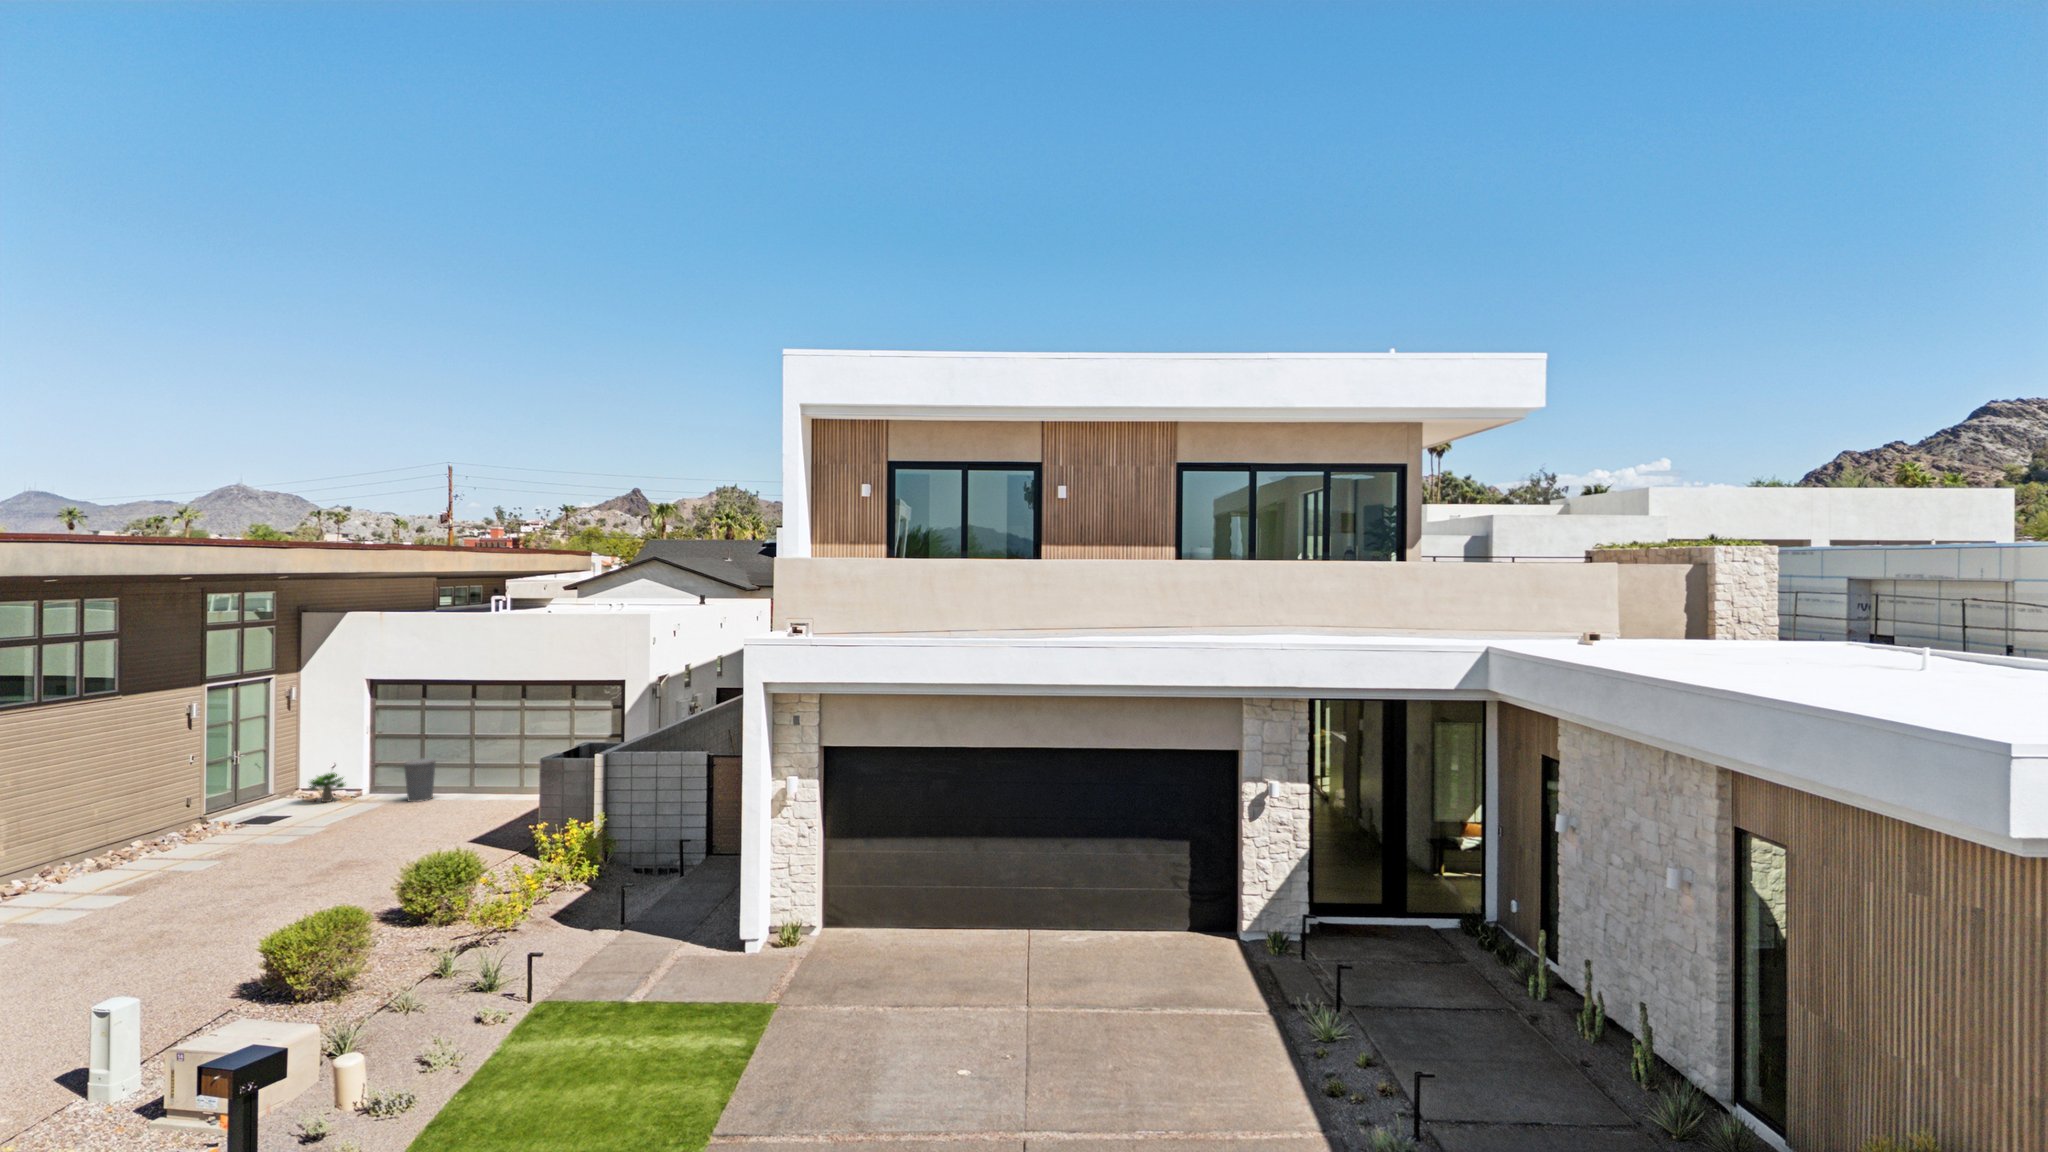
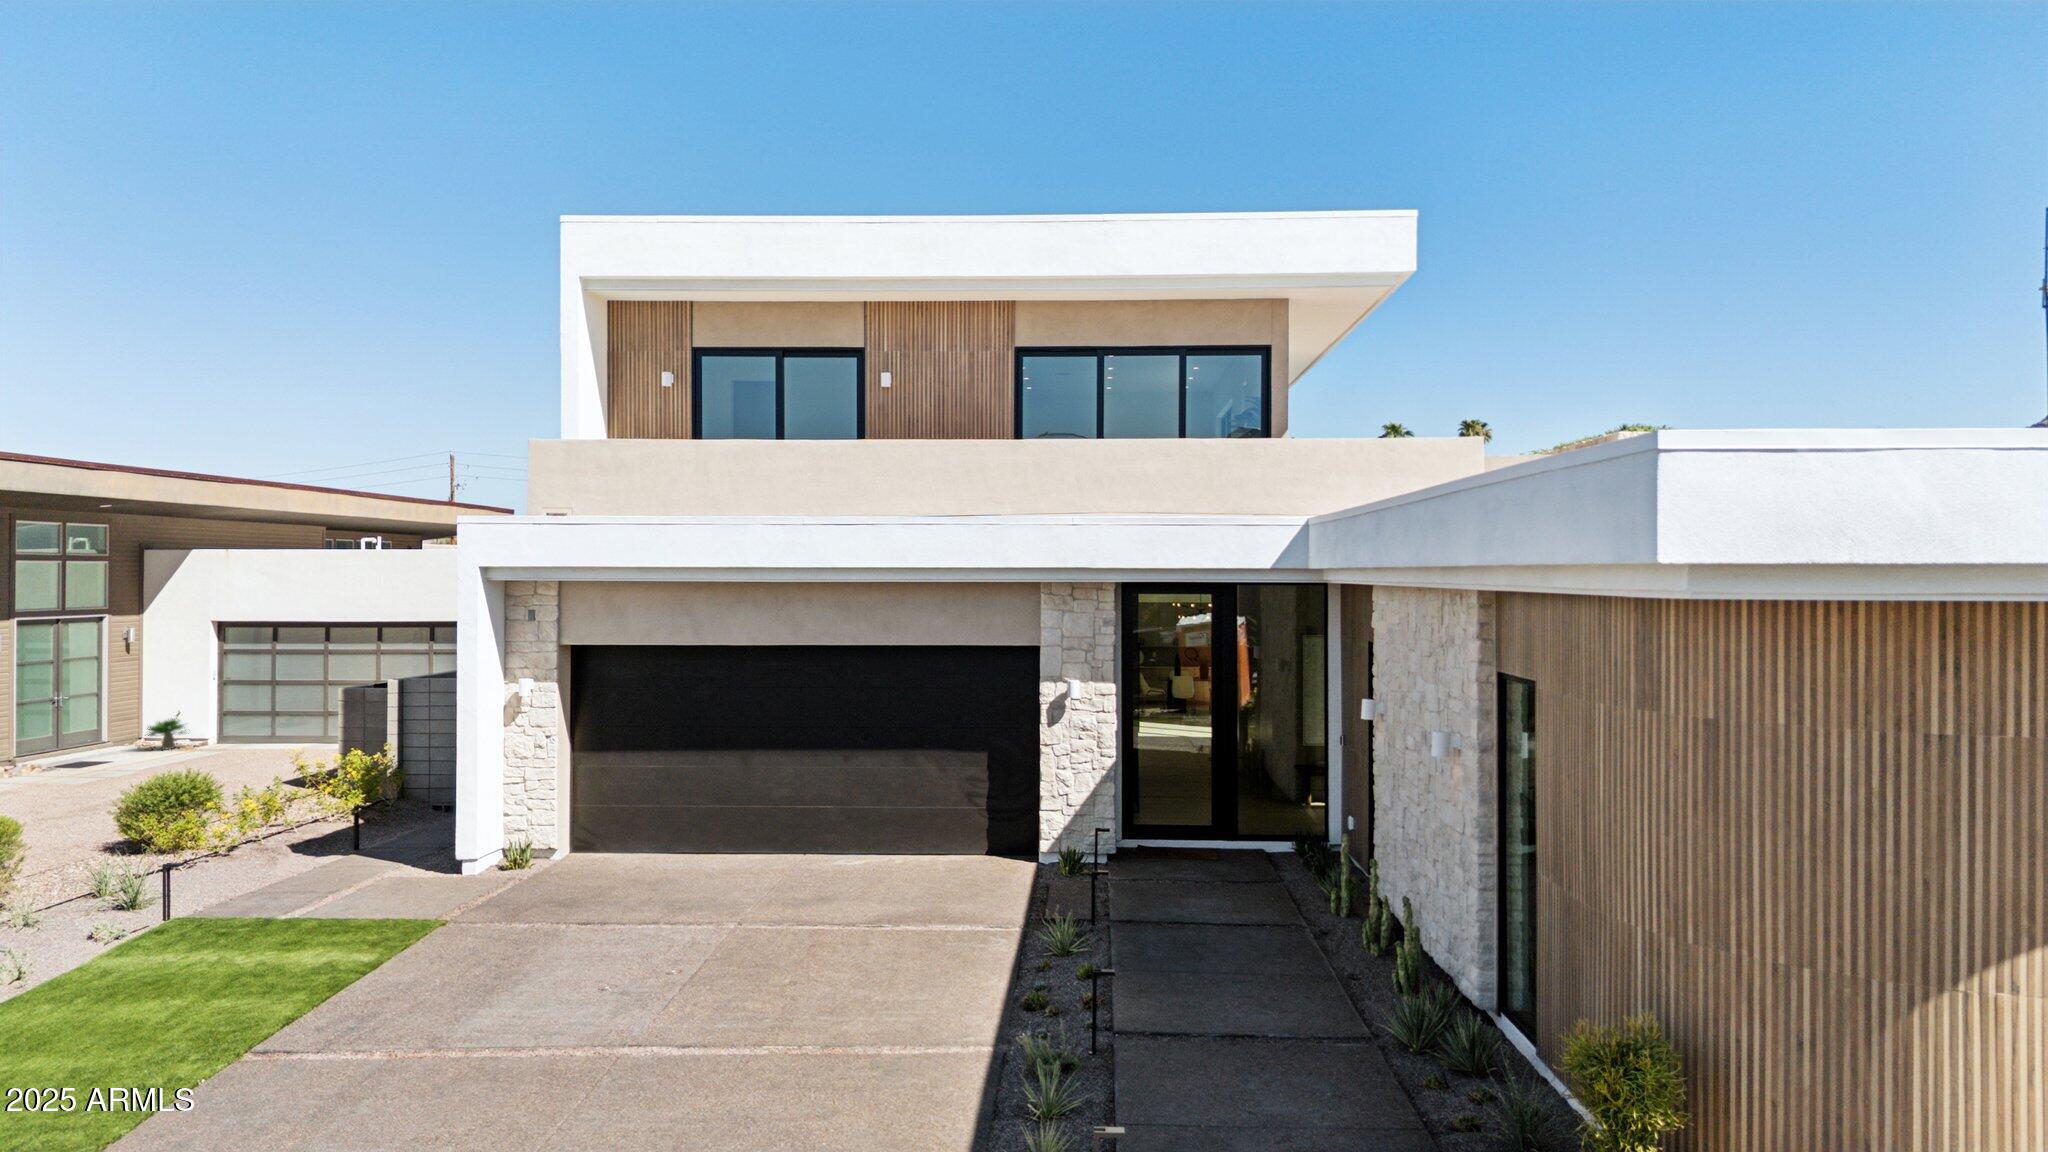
trash can: present [404,758,436,802] -> none [247,704,284,749]

